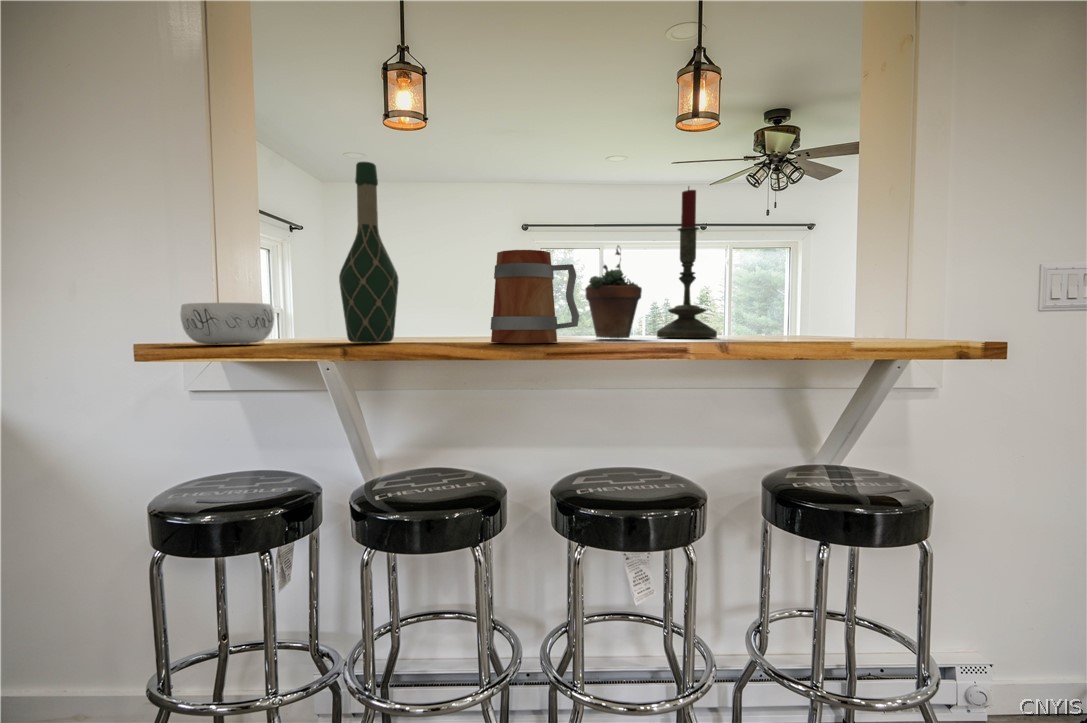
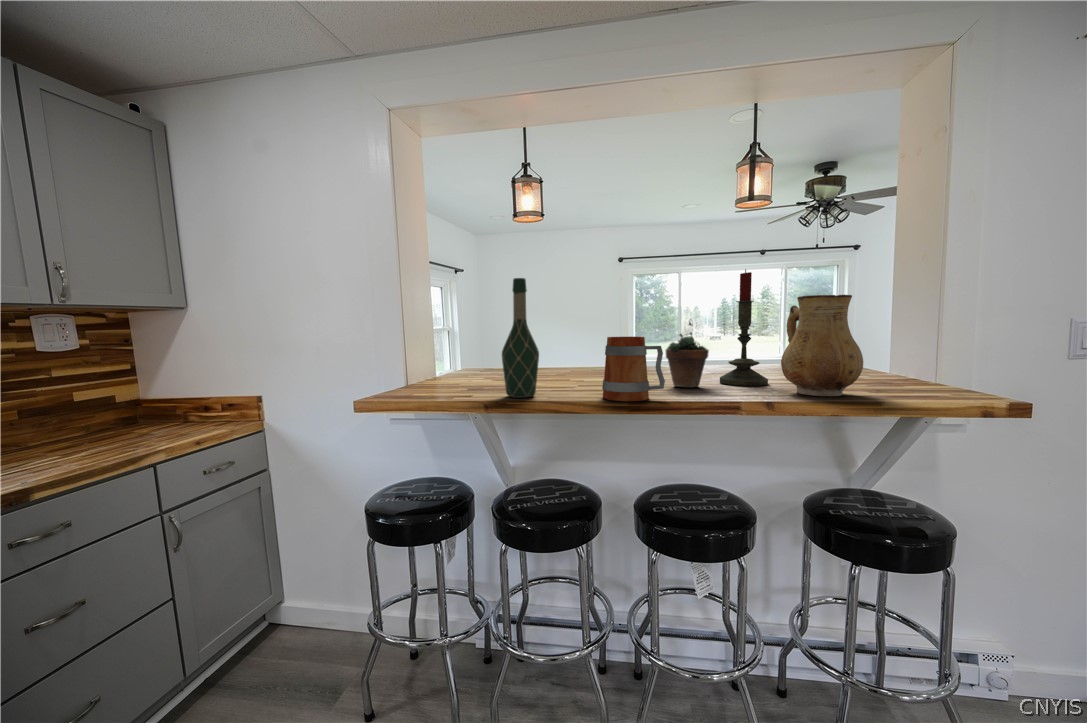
ceramic pitcher: none [734,202,836,340] -> present [781,295,863,396]
decorative bowl: present [180,303,274,344] -> none [409,371,462,400]

